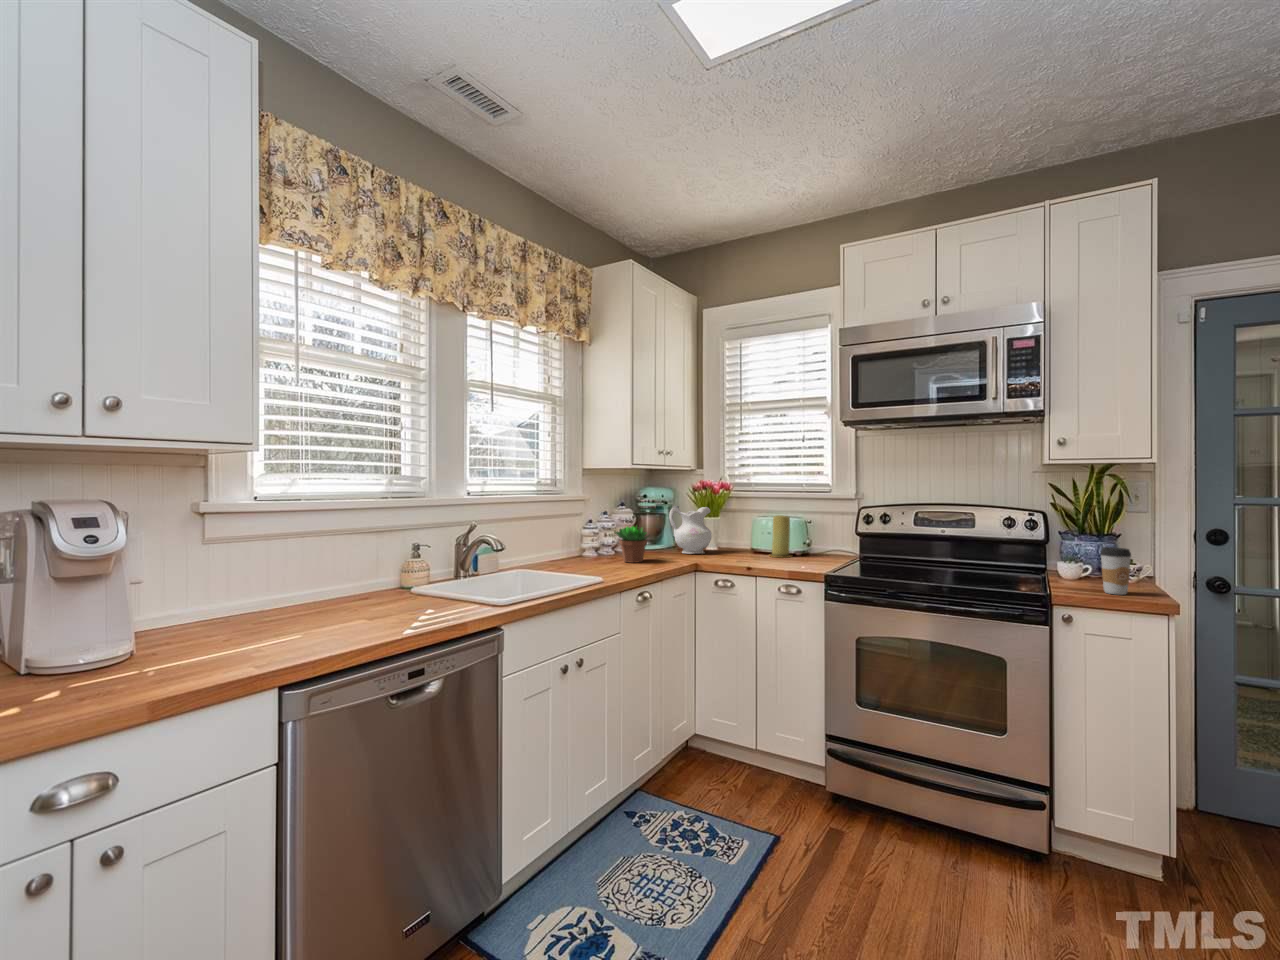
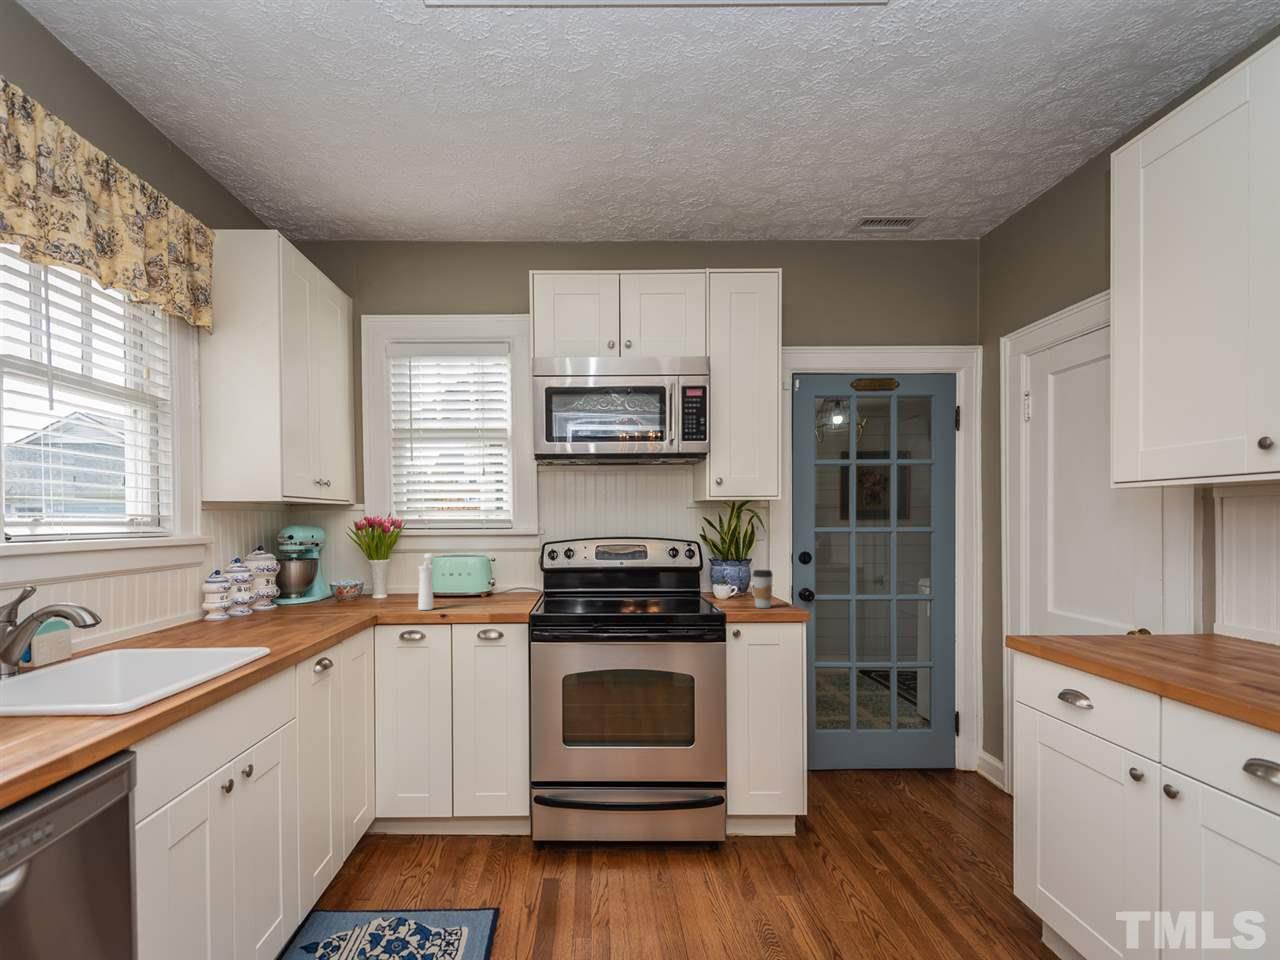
ceramic pitcher: present [669,506,711,554] -> none [330,548,383,606]
pepper mill: none [733,513,750,562] -> present [418,553,434,610]
candle: present [770,516,791,557] -> none [452,554,478,600]
succulent plant: present [615,526,648,563] -> none [262,576,315,625]

